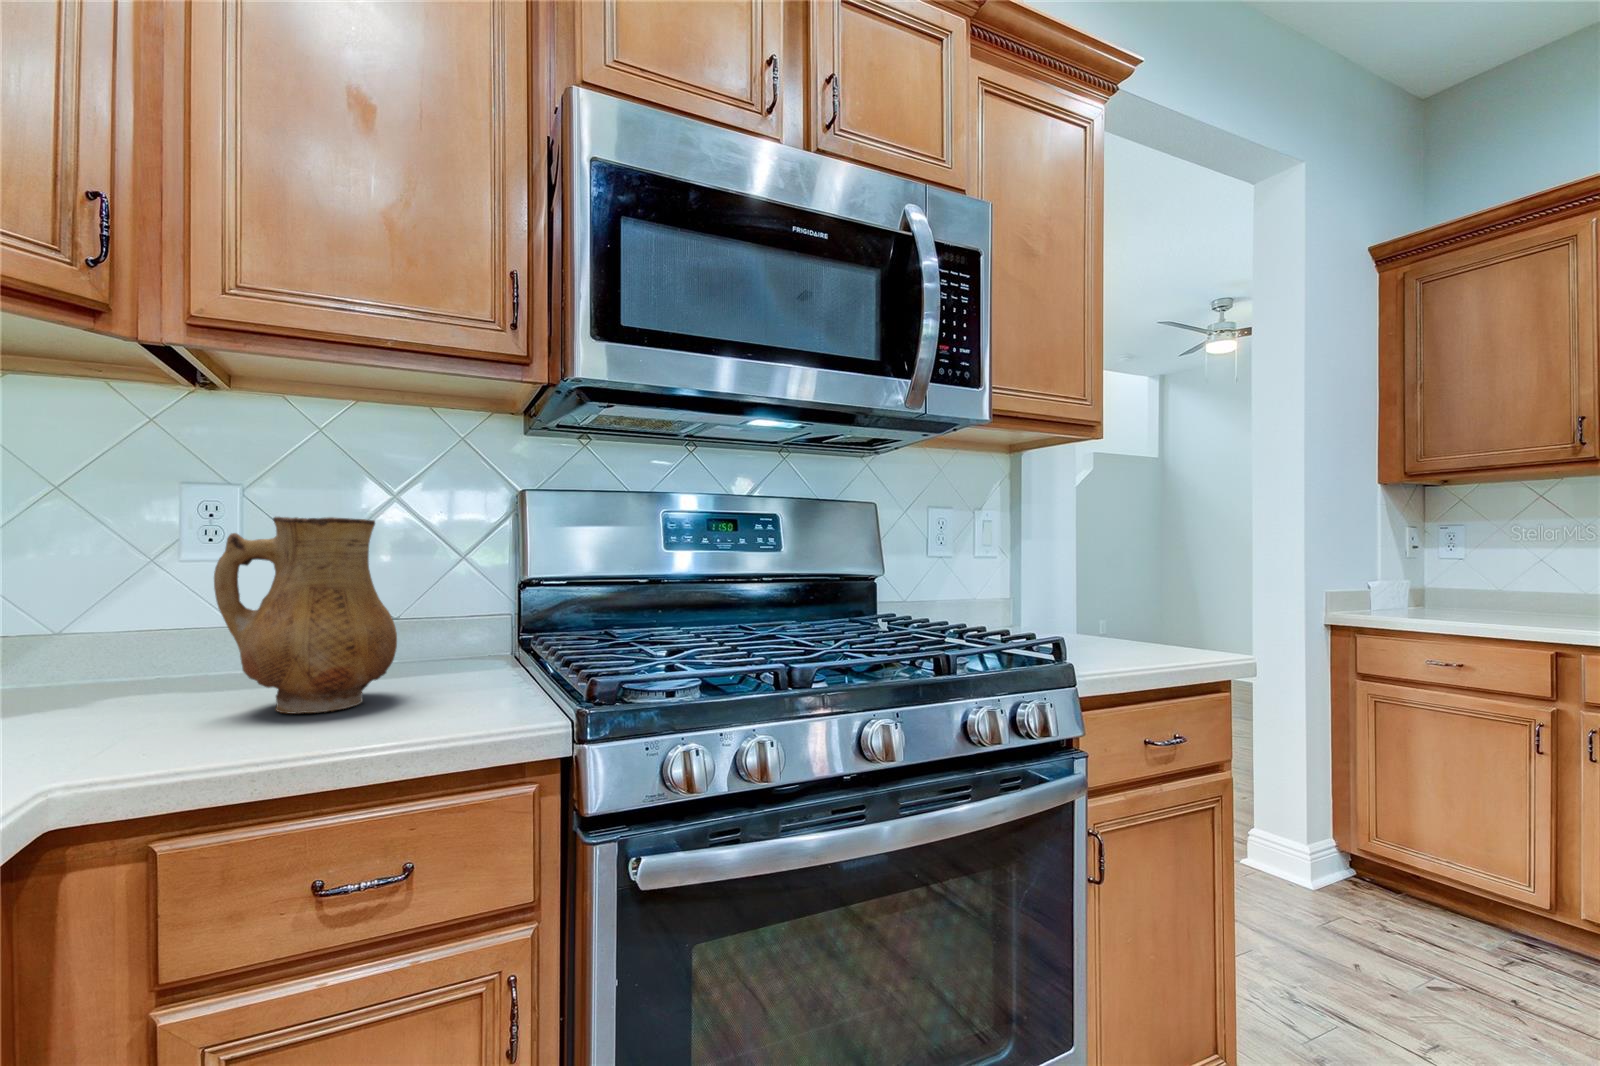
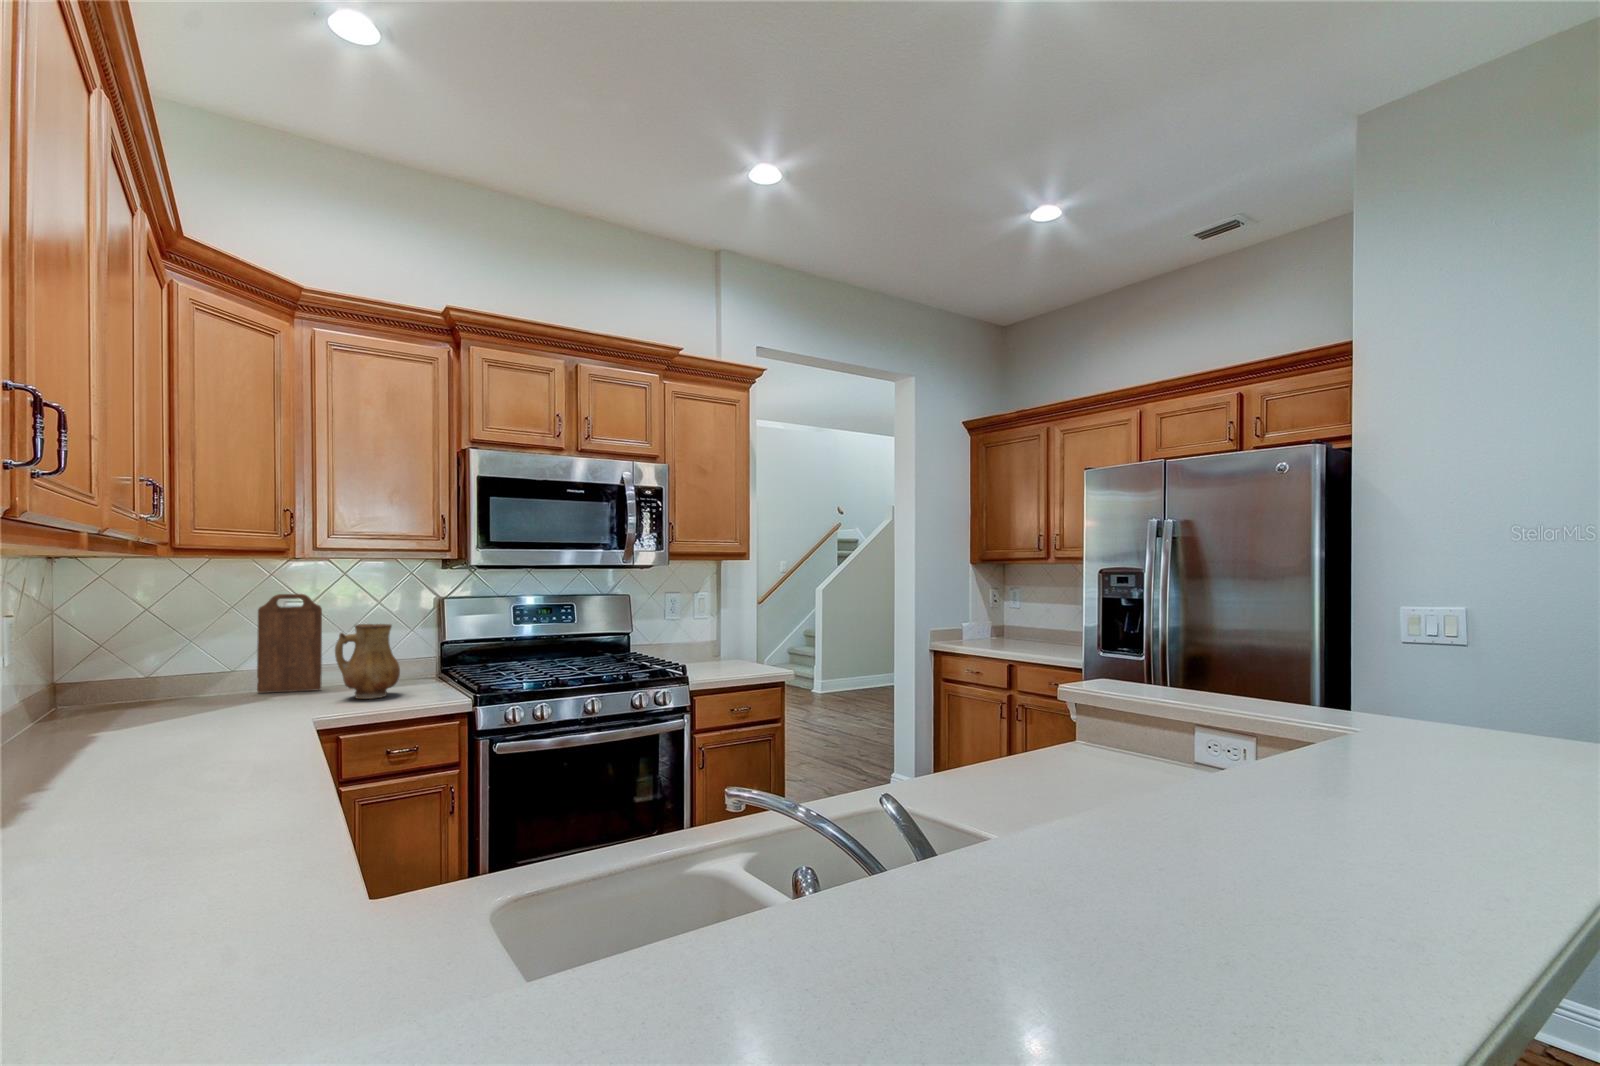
cutting board: none [82,453,236,687] -> present [257,594,322,693]

